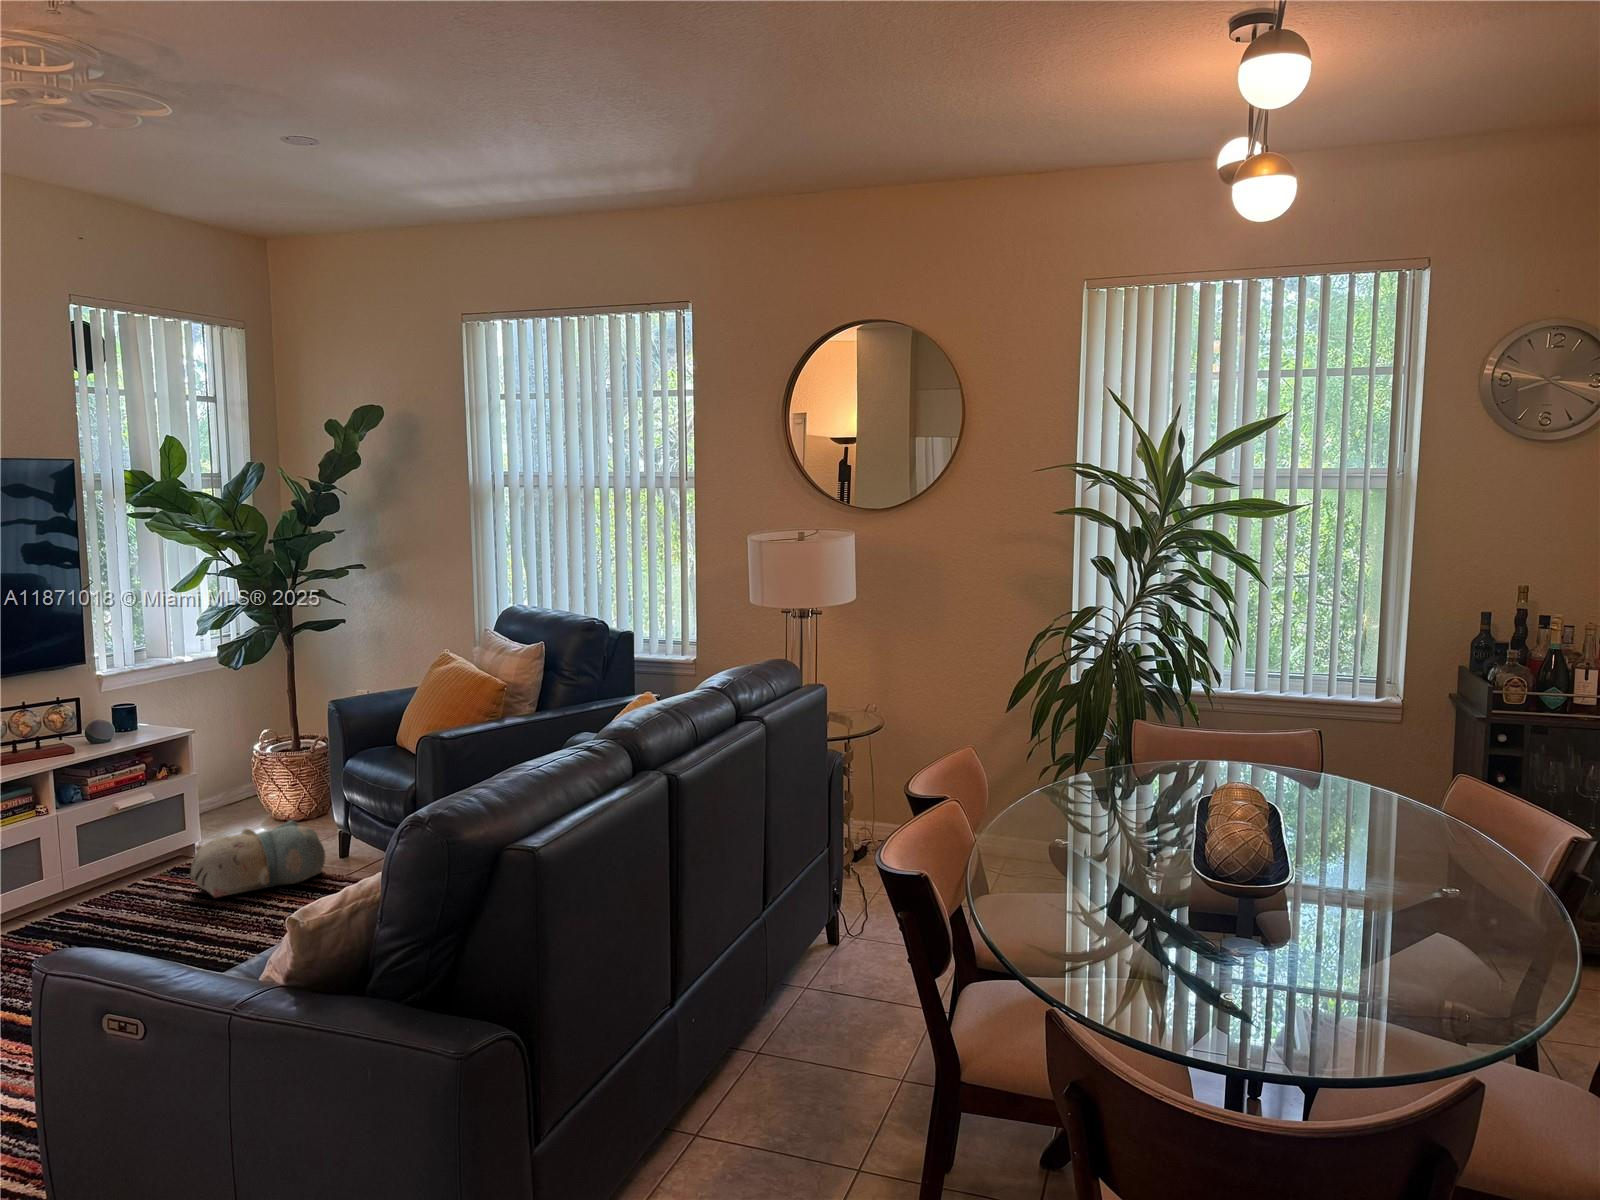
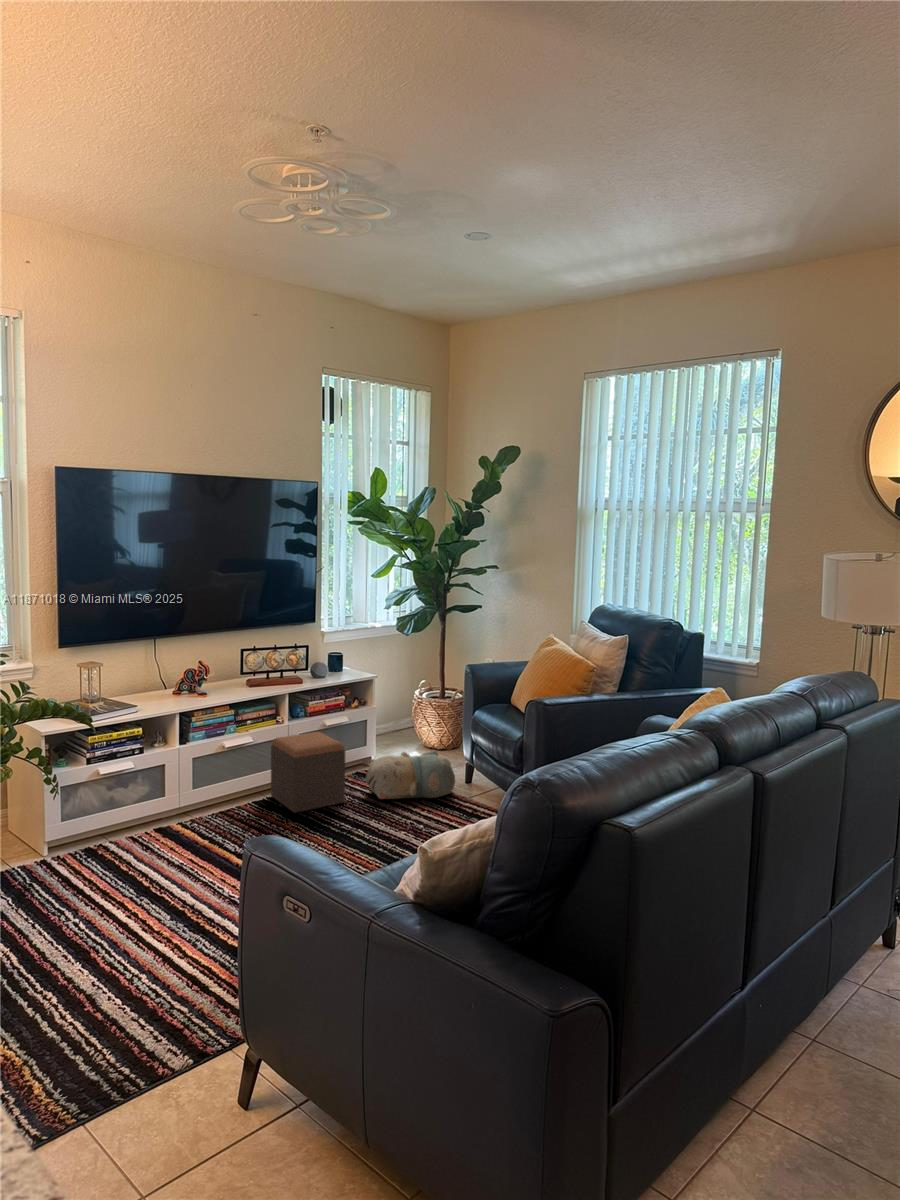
footstool: none [30,819,160,939] -> present [271,732,345,813]

